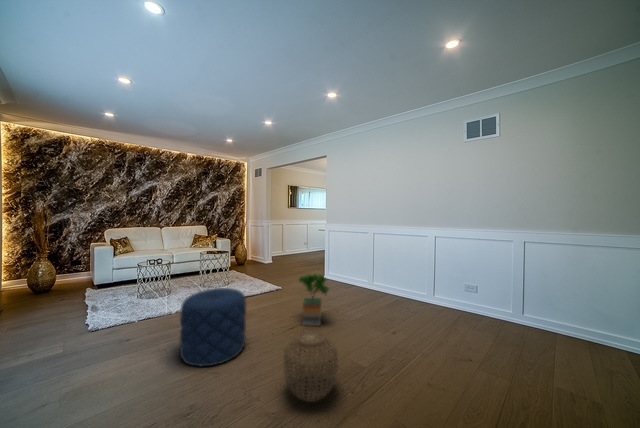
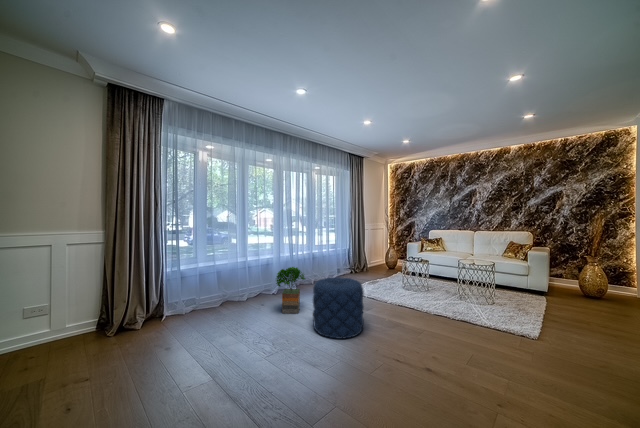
potted tree: present [299,274,329,326] -> present [276,267,305,313]
woven basket: present [284,330,338,402] -> none [250,324,302,393]

